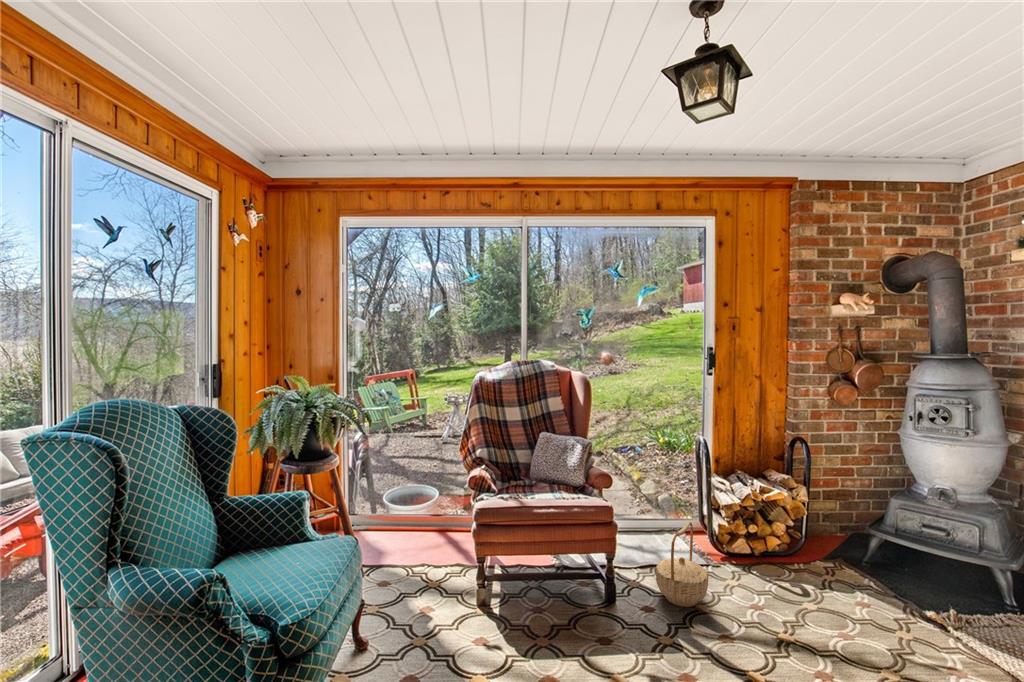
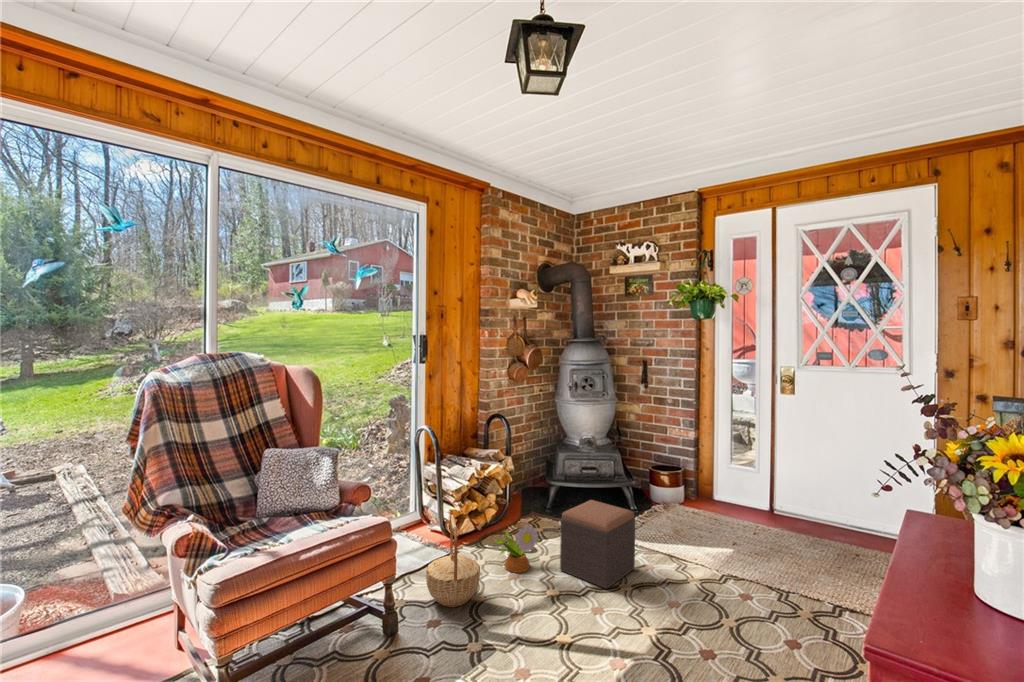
decorative plant: none [743,556,803,608] -> present [495,524,540,573]
footstool: none [818,558,933,665] -> present [560,500,635,589]

